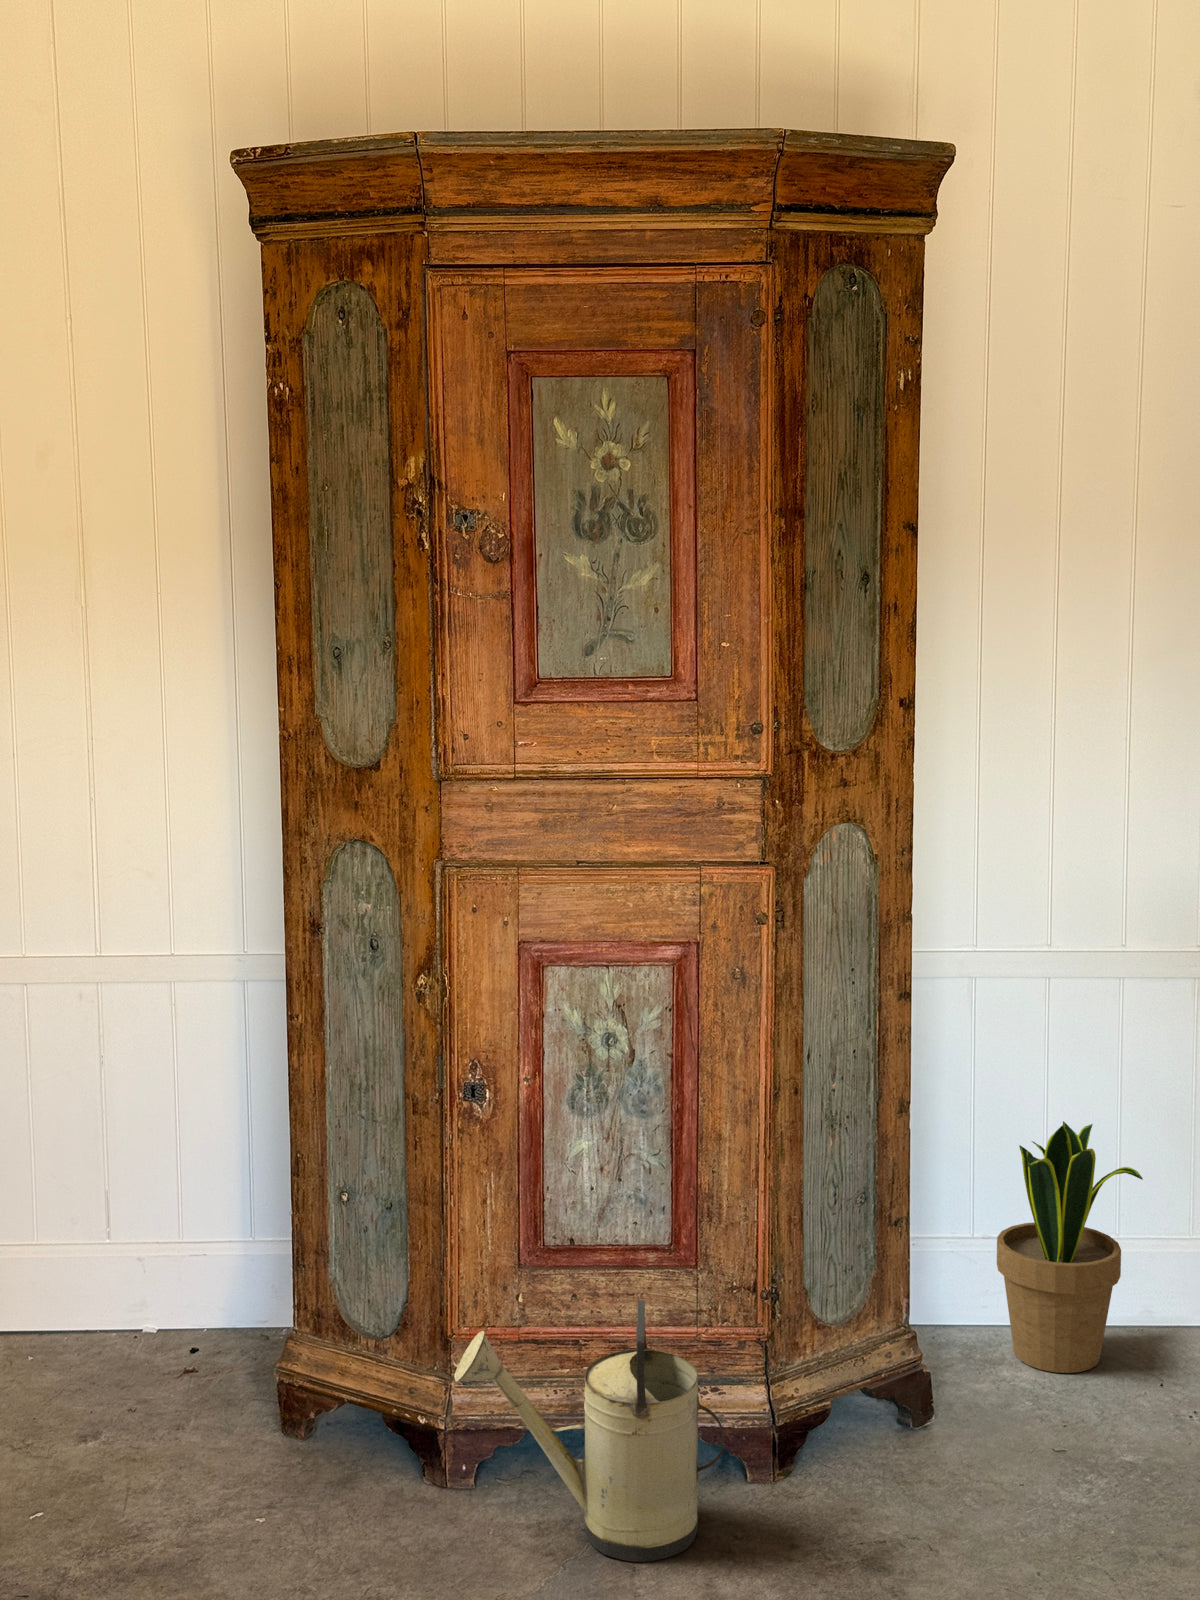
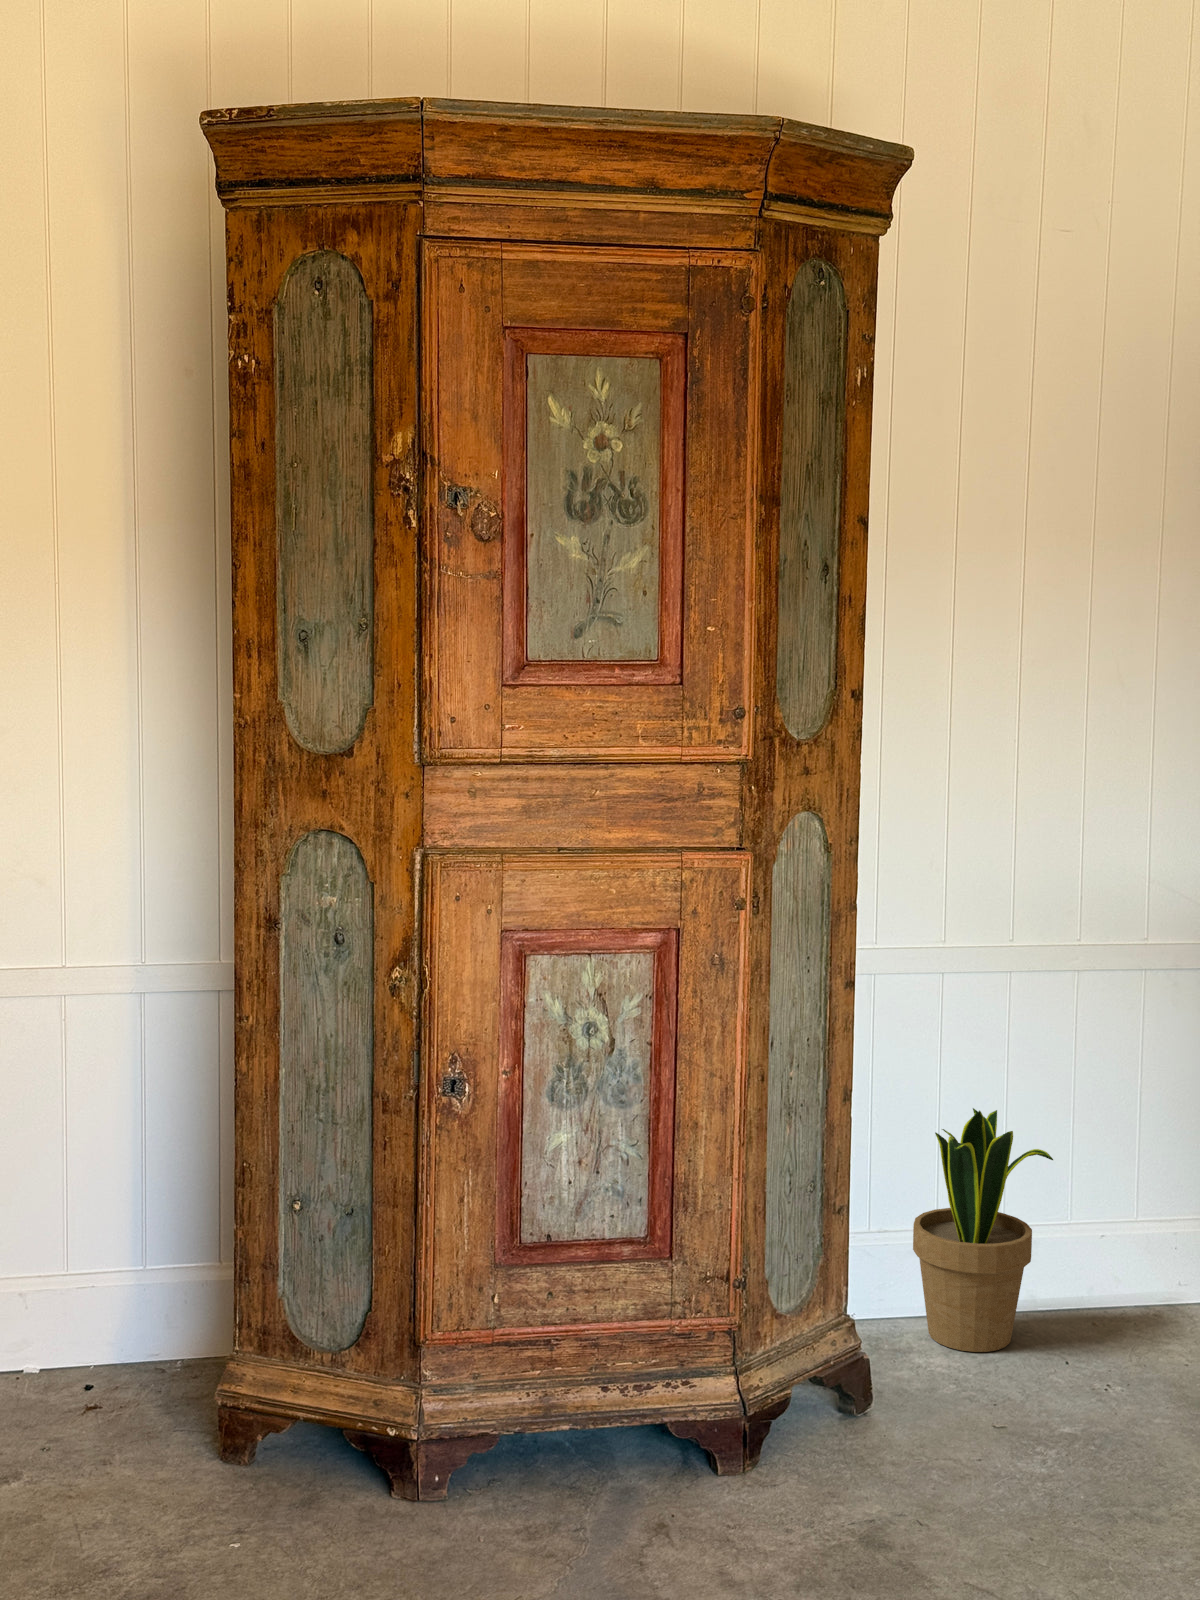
watering can: present [454,1300,724,1561] -> none [442,1293,715,1558]

